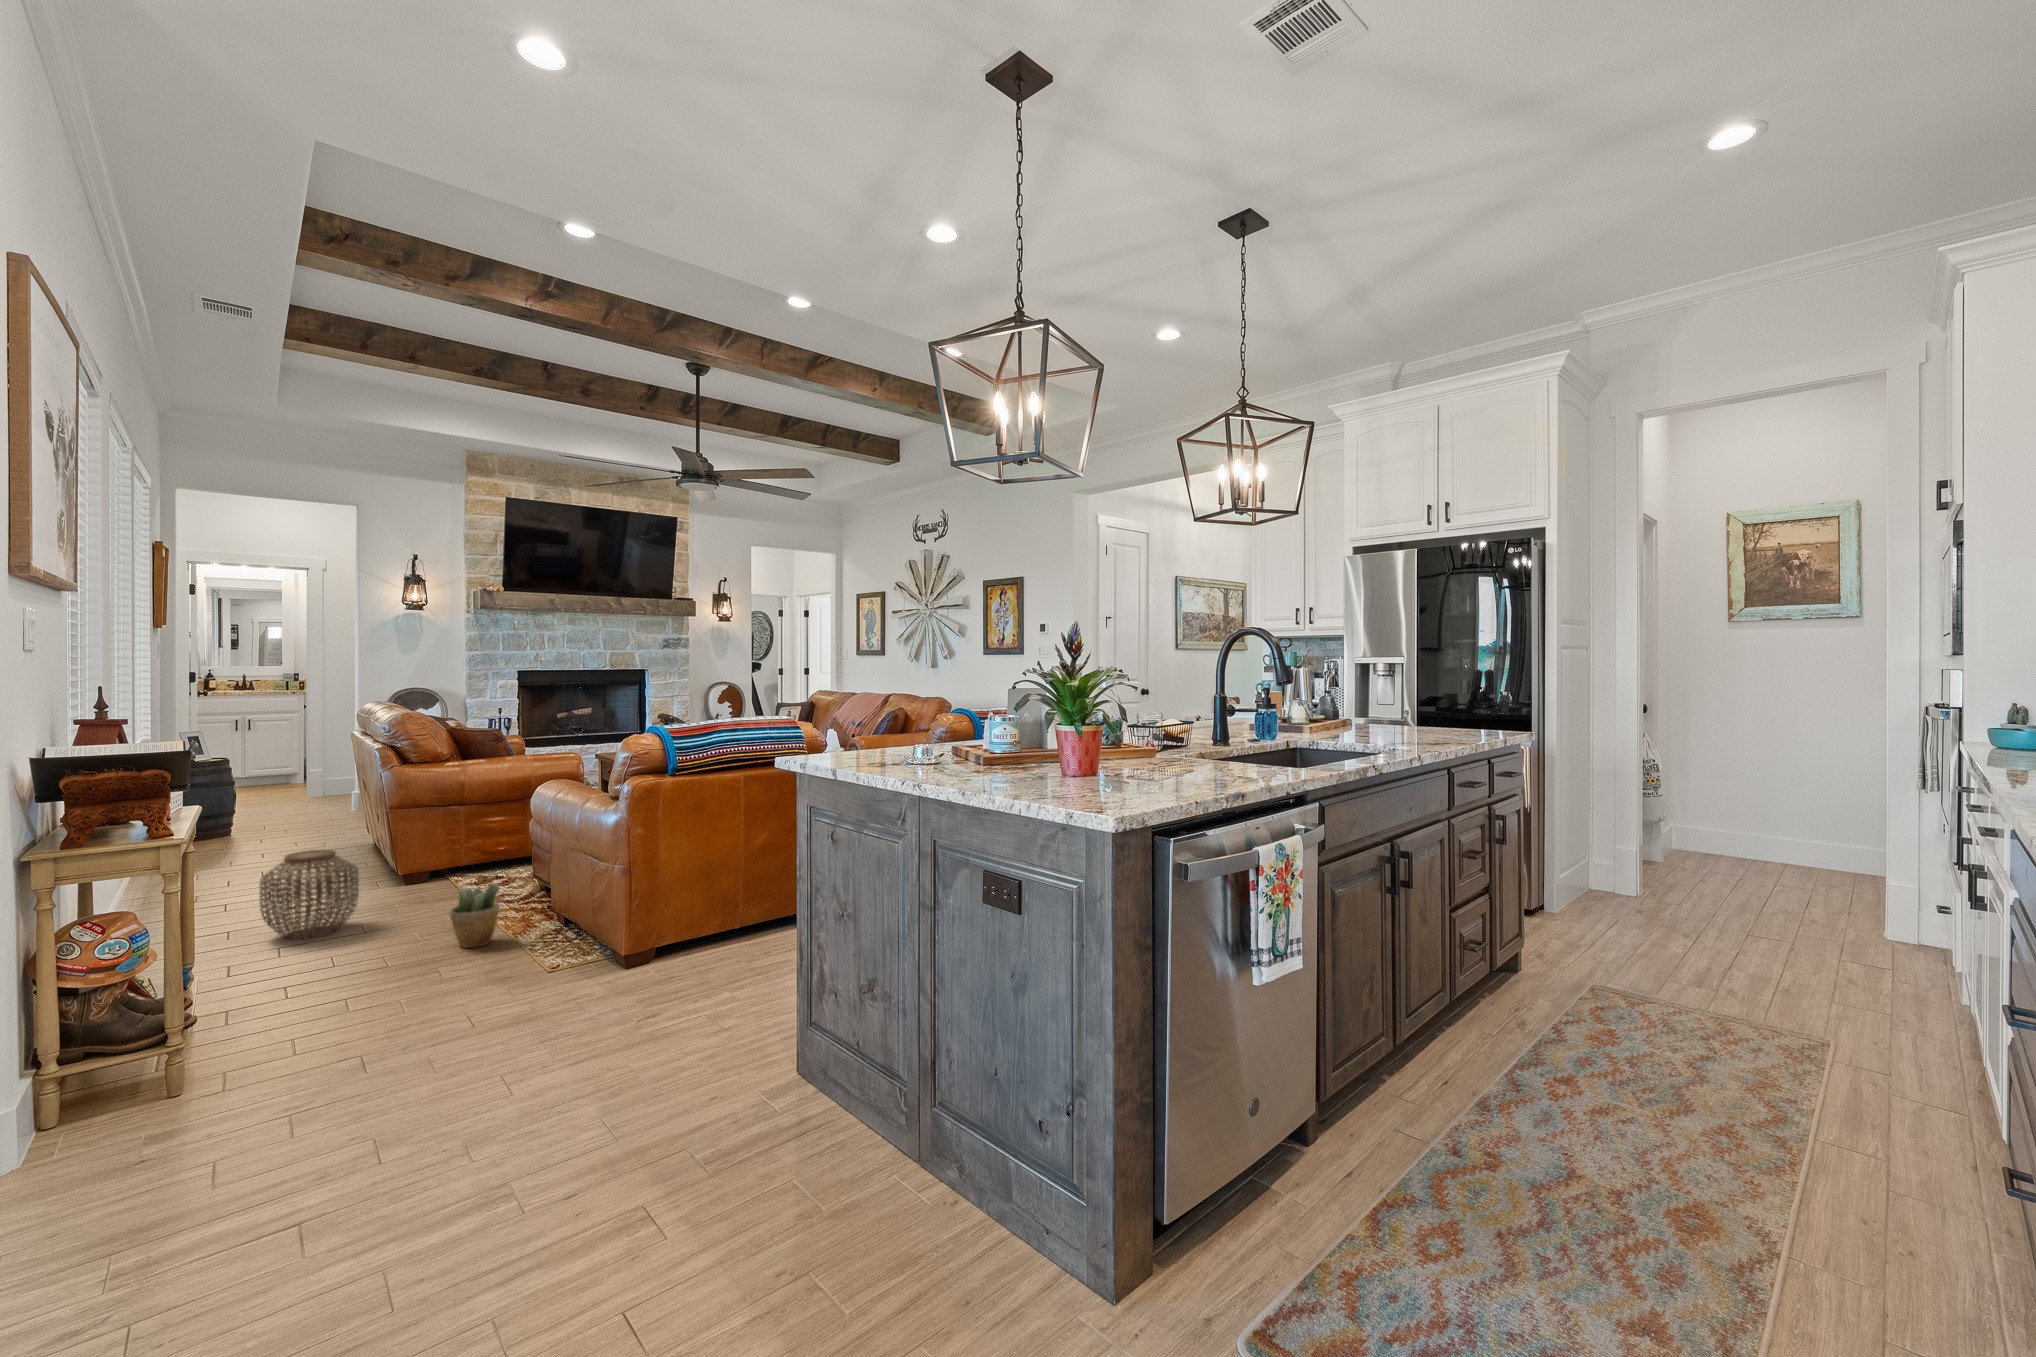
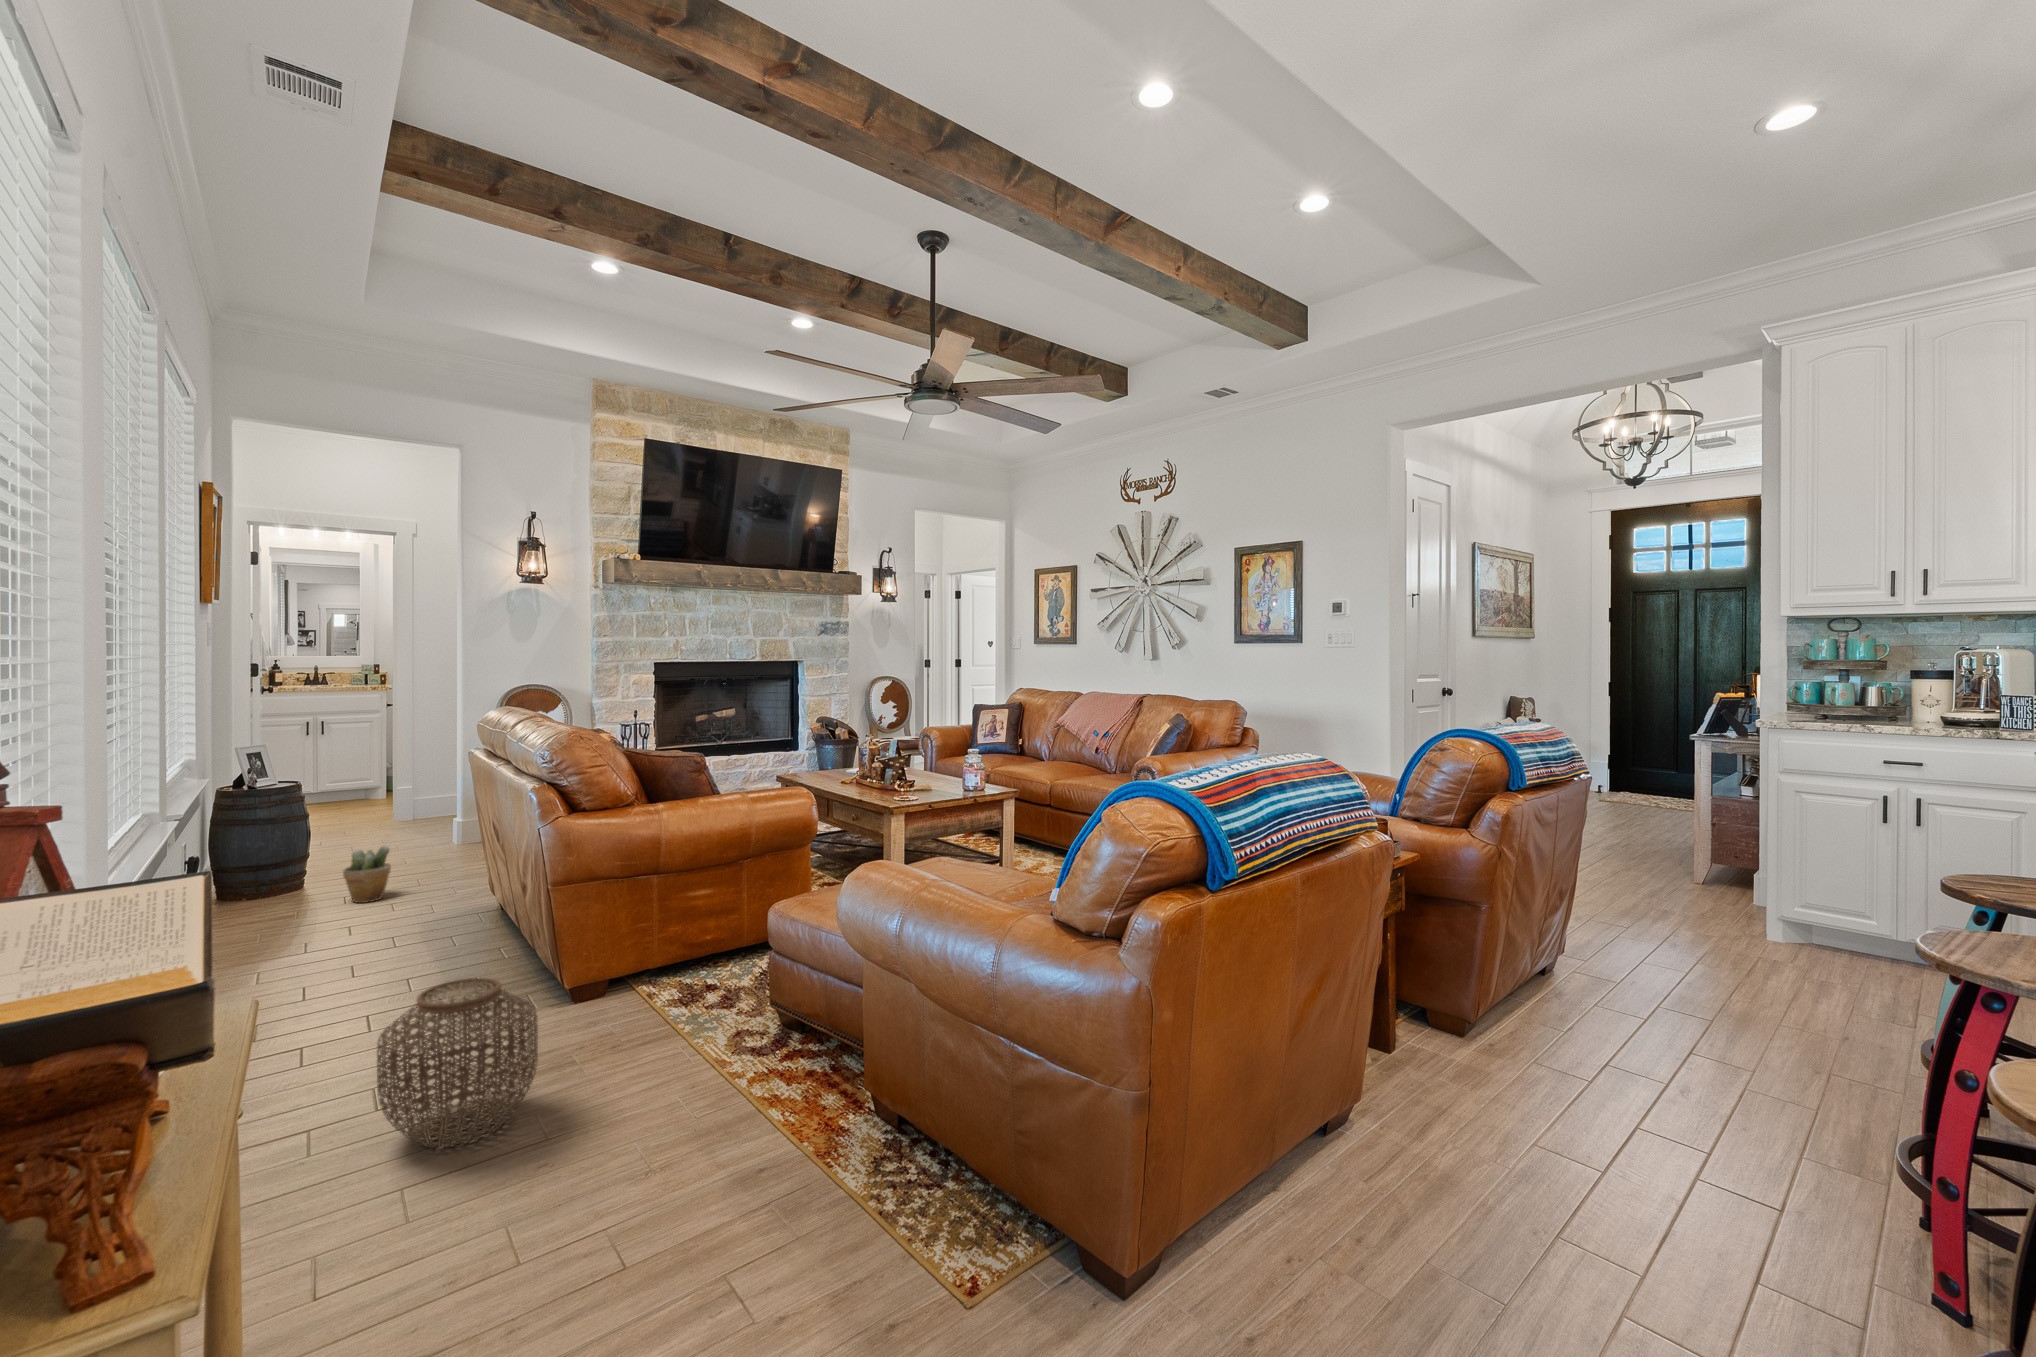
potted plant: present [449,883,500,948] -> present [343,846,391,903]

